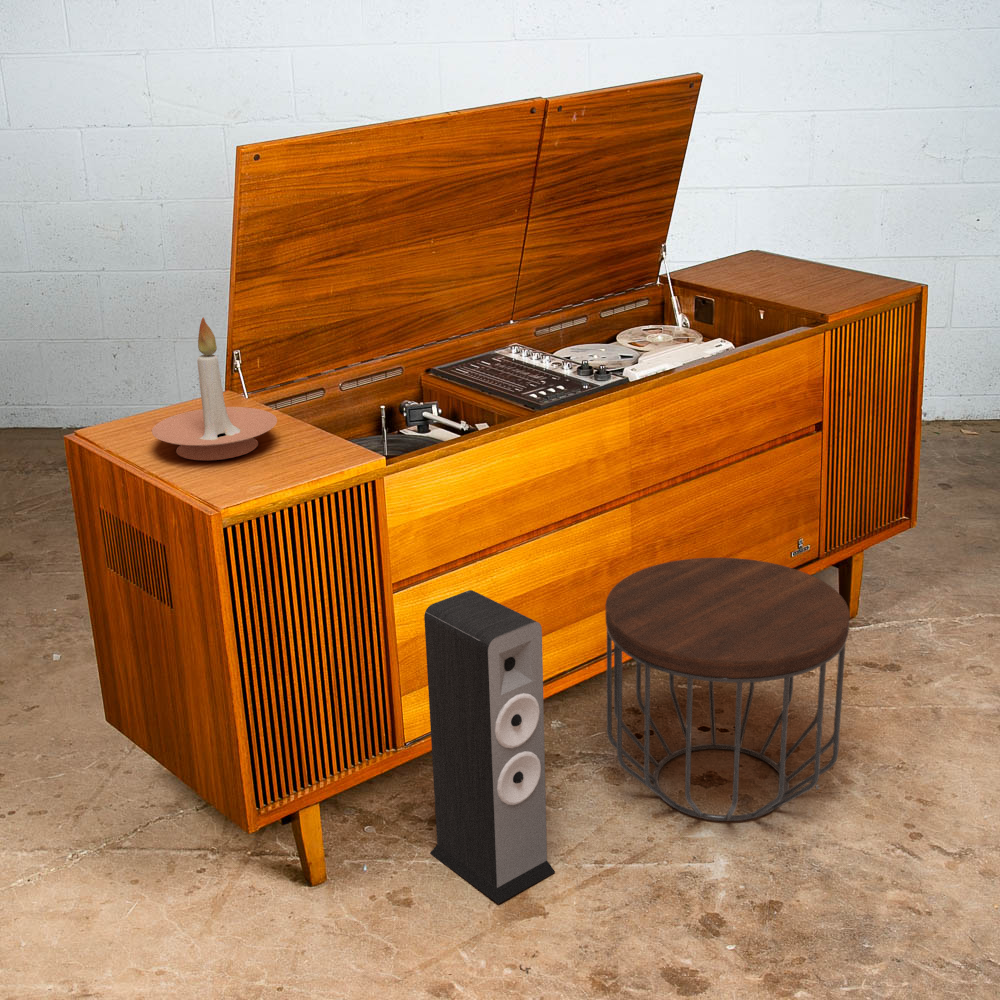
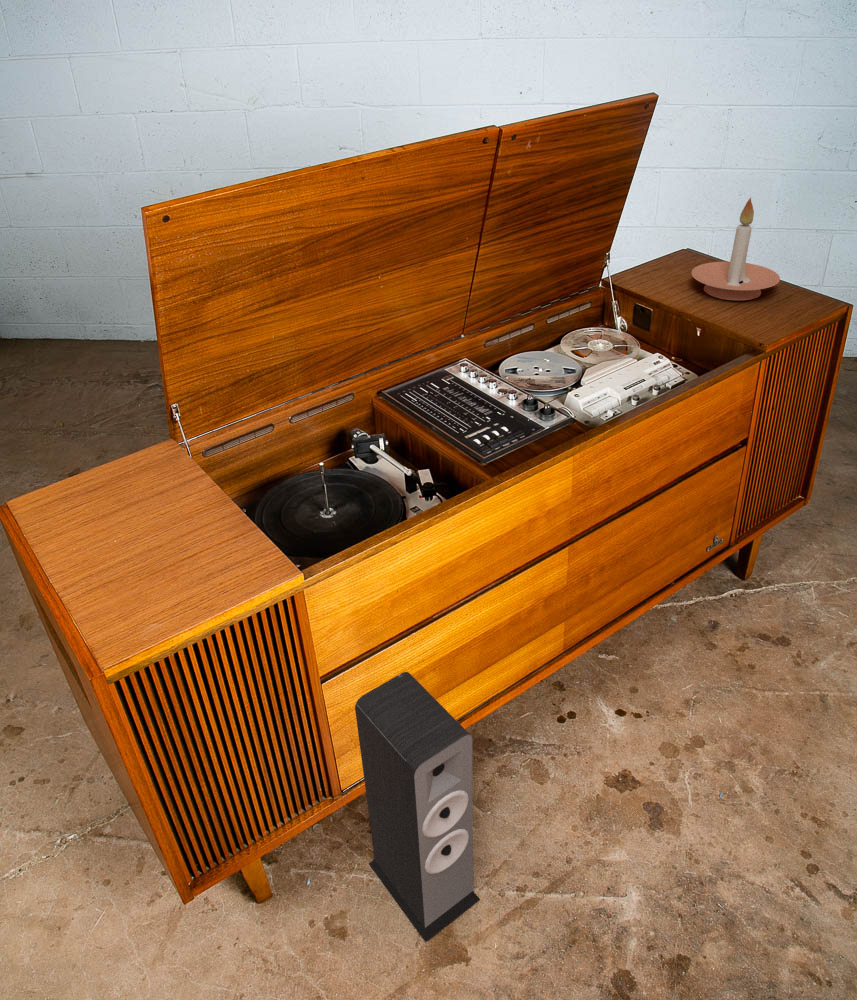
candle holder: present [152,317,277,460] -> present [692,198,780,300]
side table: present [605,558,850,821] -> none [533,586,780,855]

